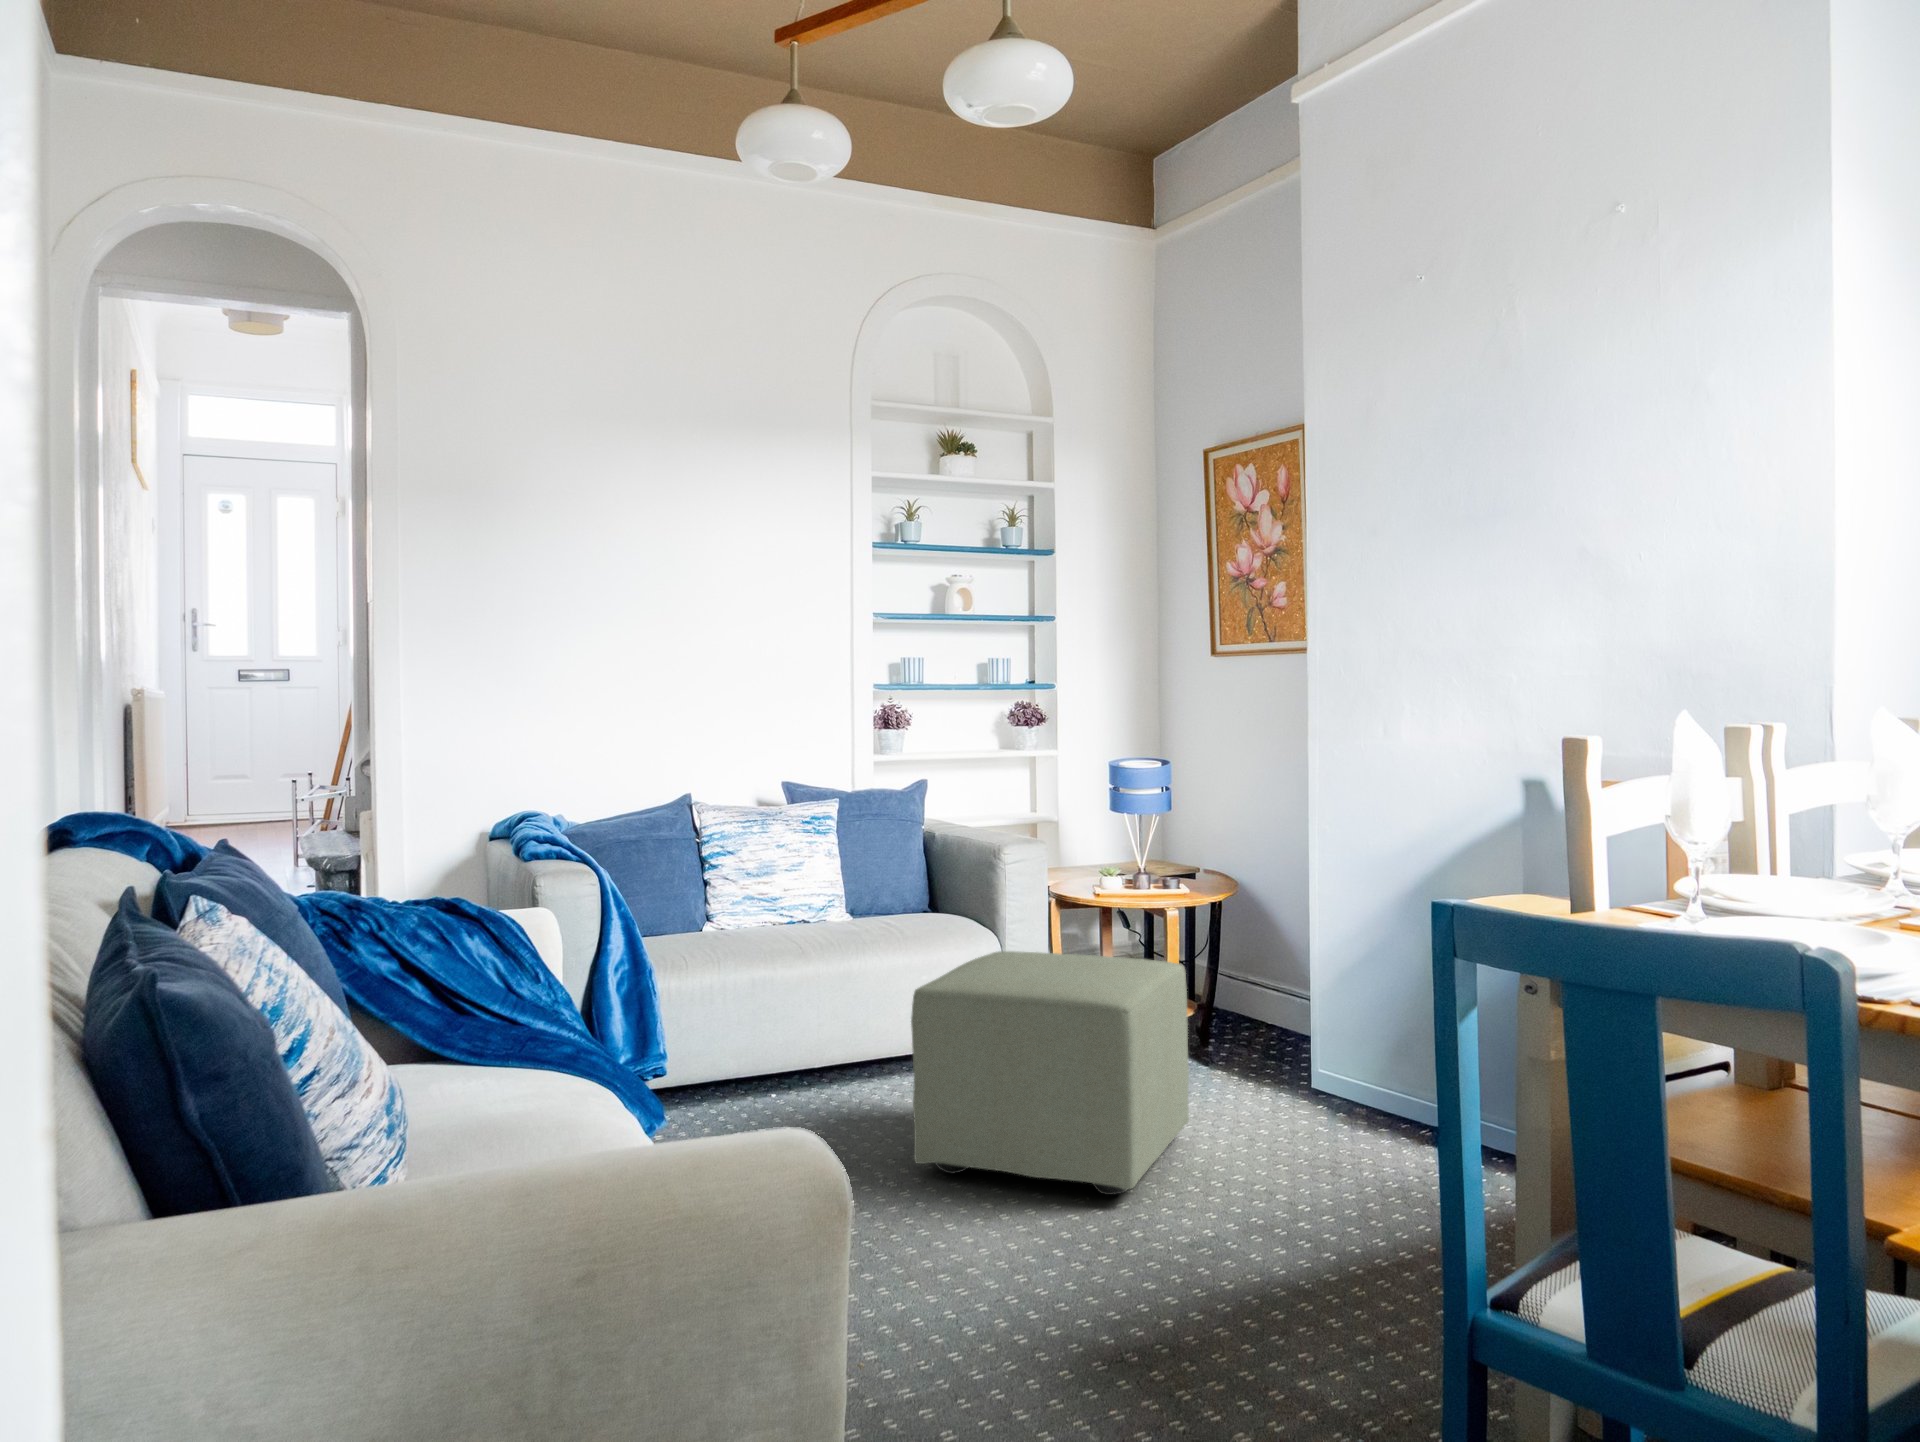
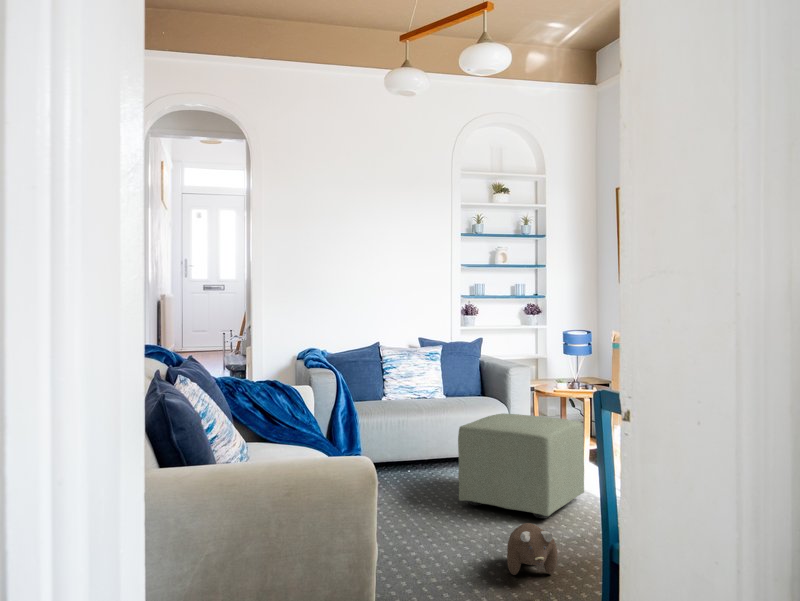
plush toy: none [1071,1223,1196,1356] -> present [507,523,558,575]

